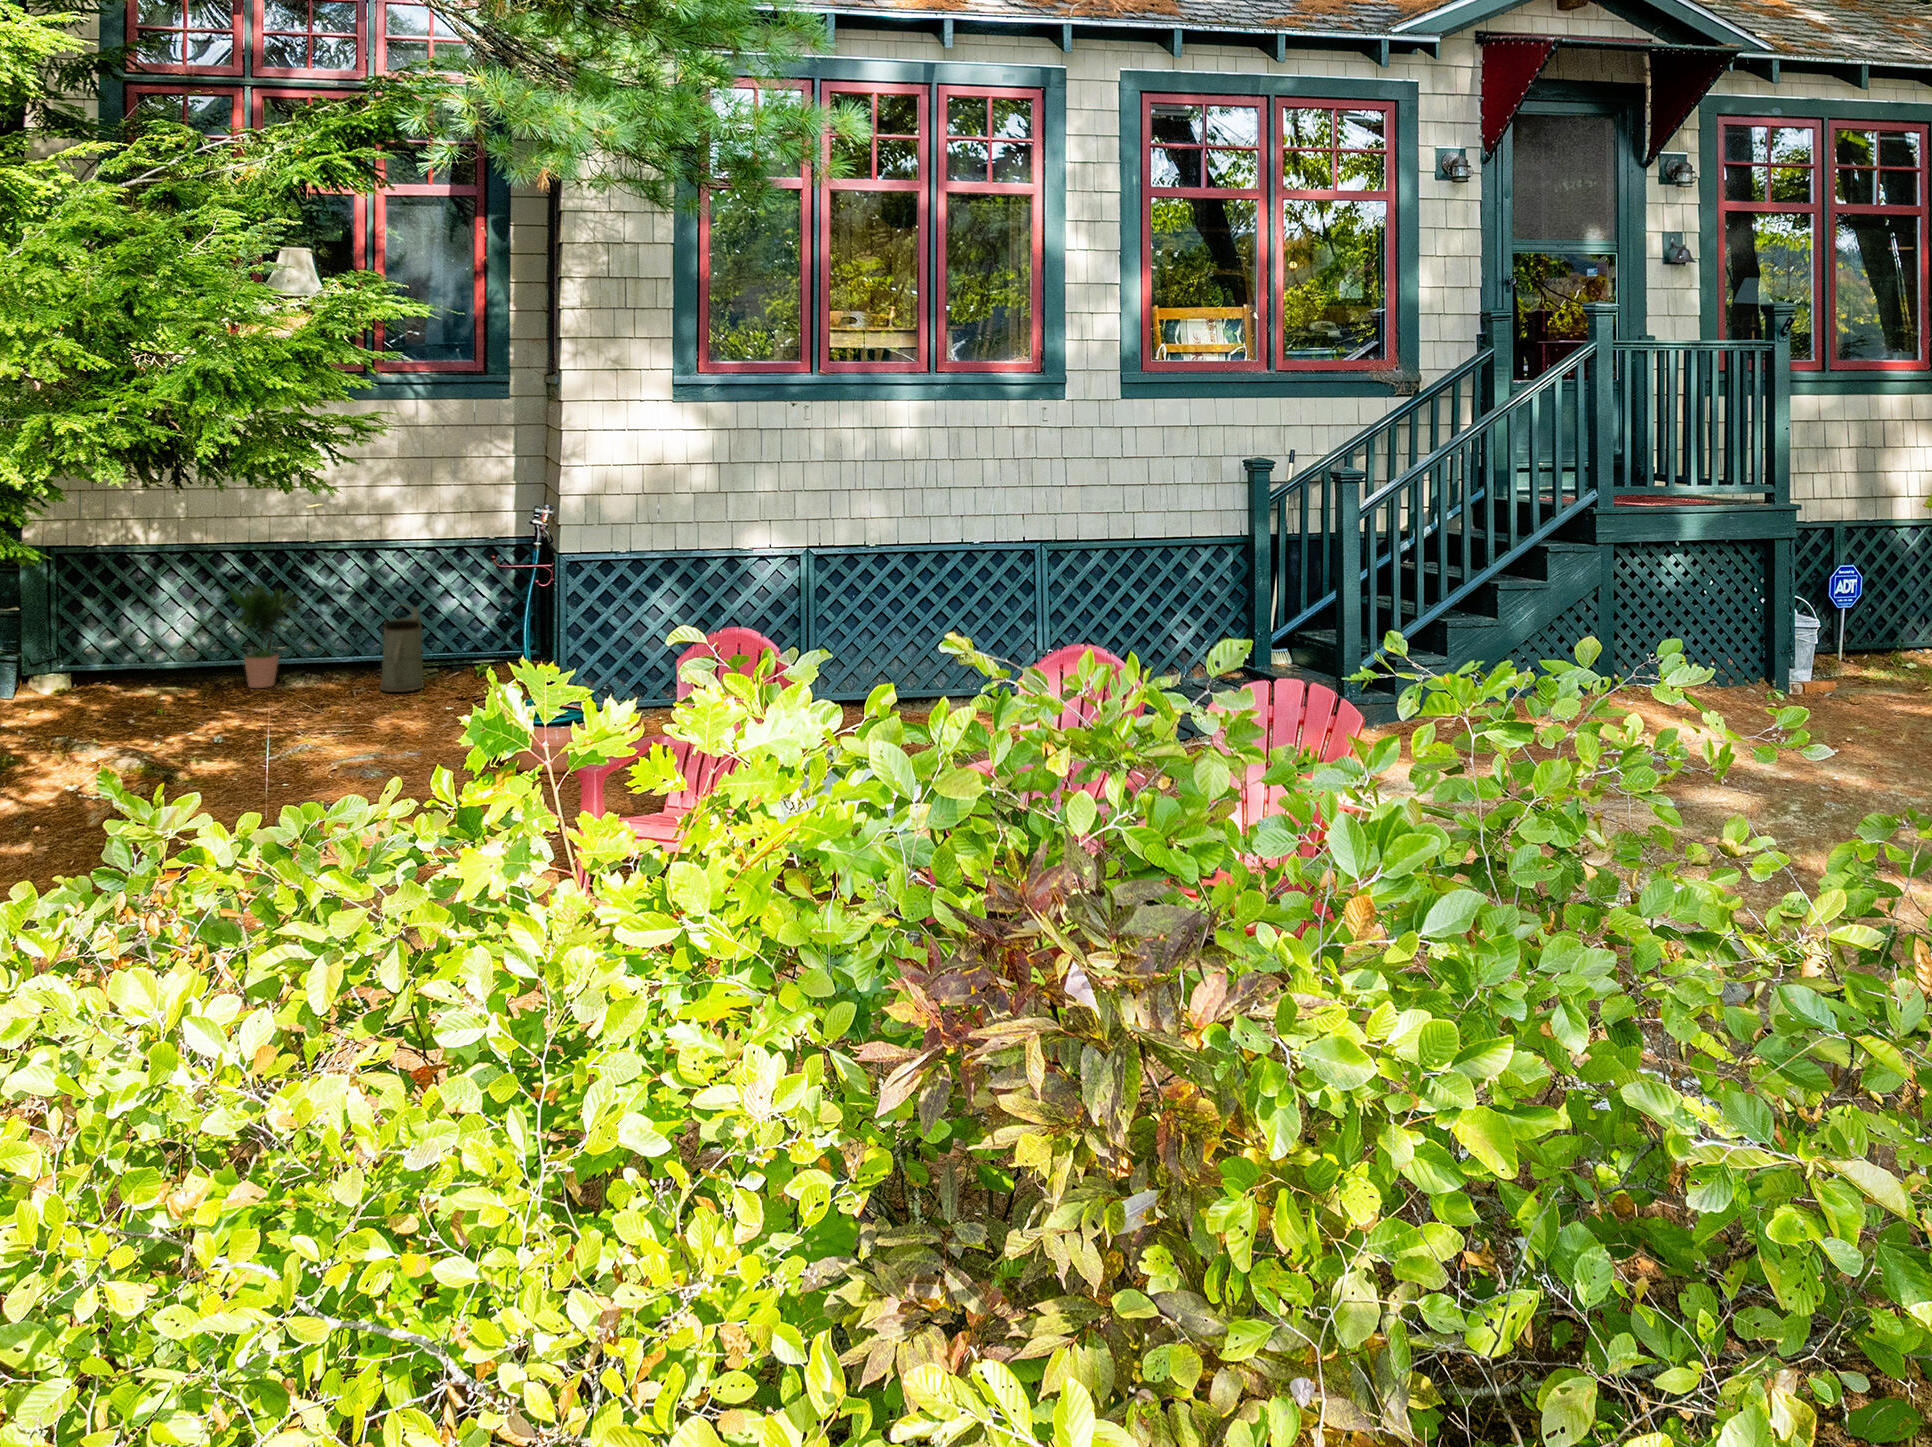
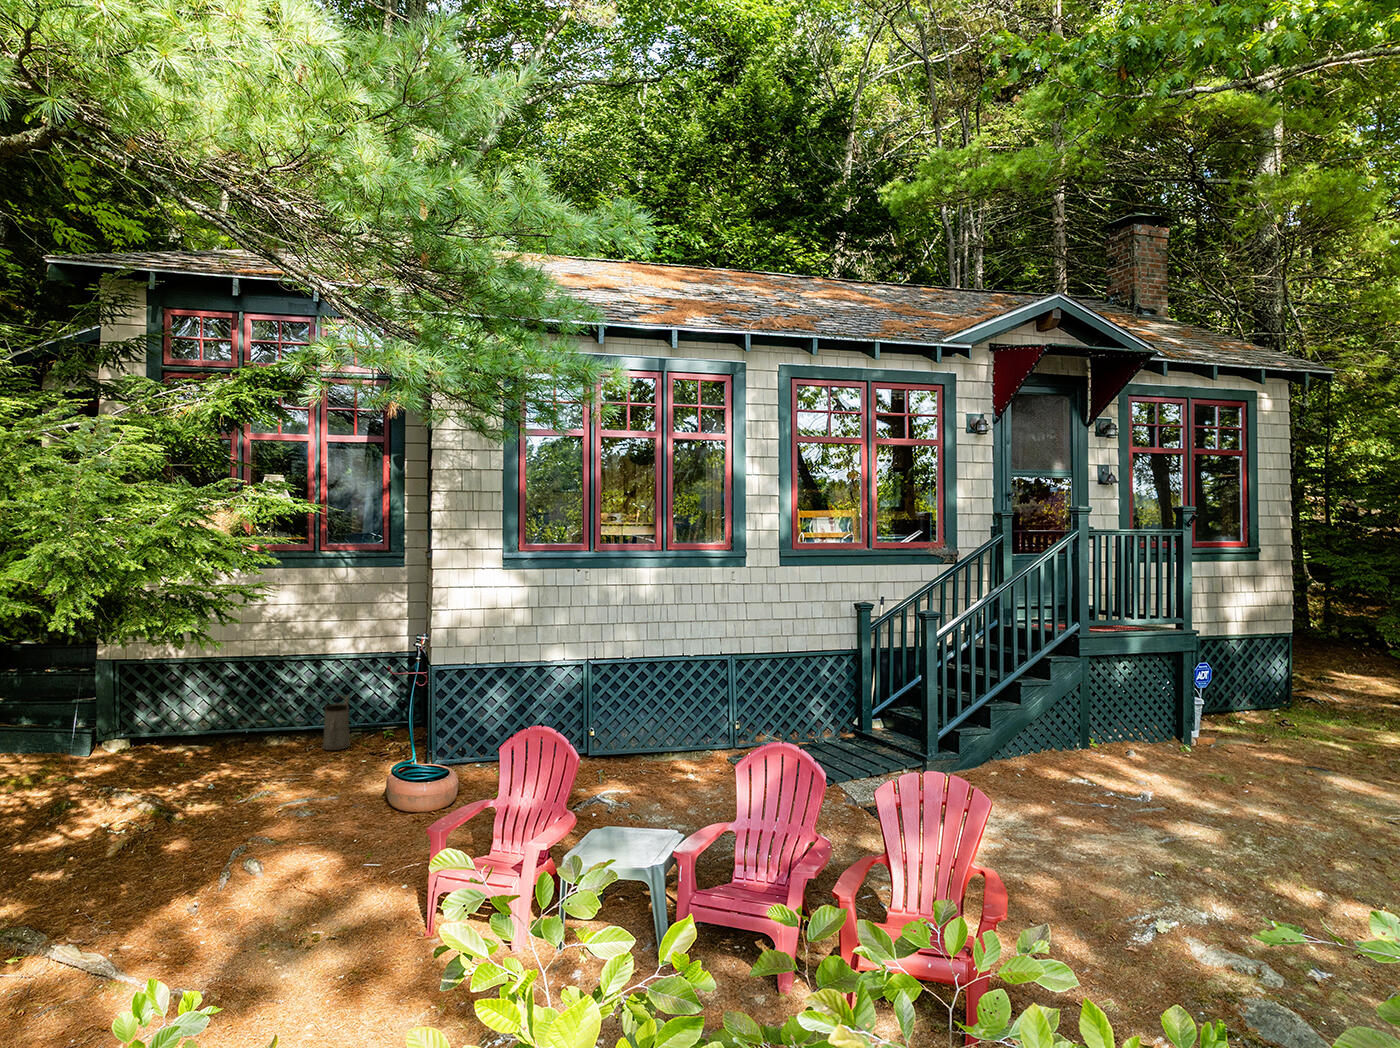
potted plant: present [230,585,300,688] -> none [227,679,277,748]

